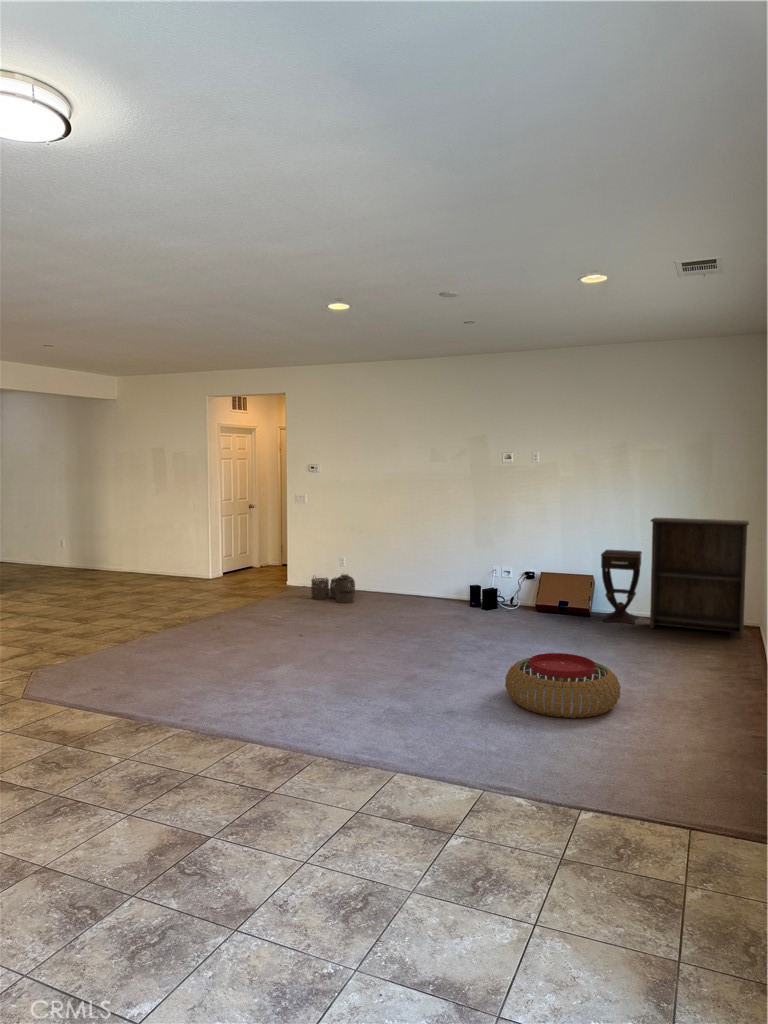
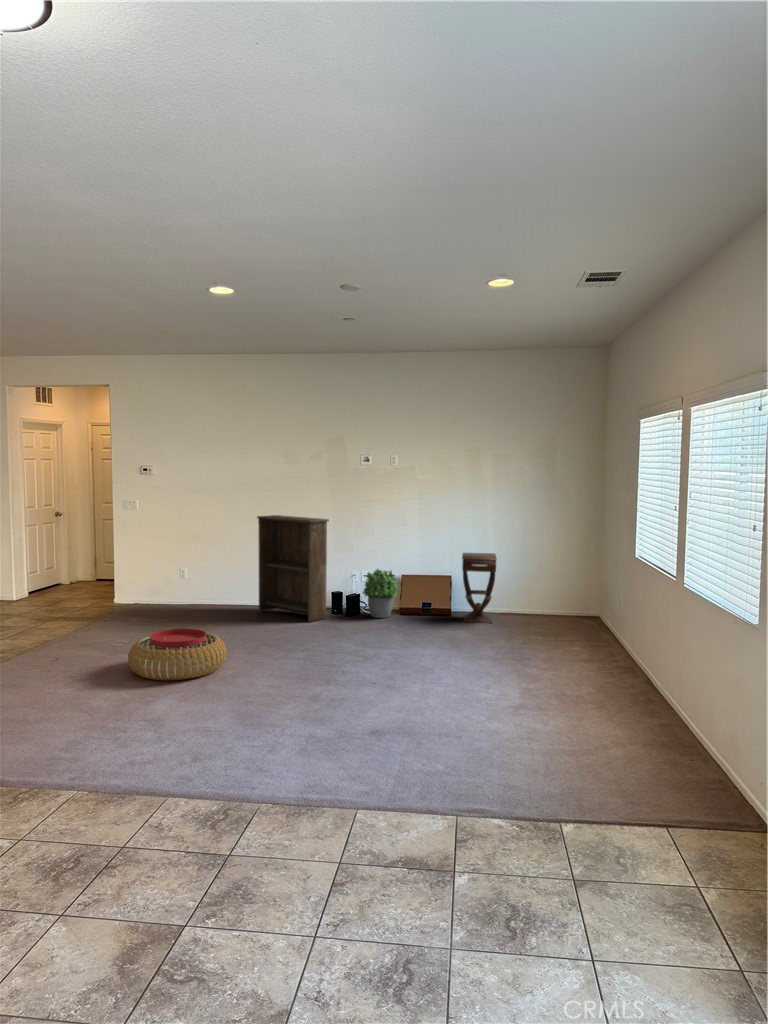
bookshelf: present [650,518,749,638] -> present [257,515,329,622]
potted plant: none [499,563,537,613] -> present [363,569,398,618]
woven basket: present [311,574,355,603] -> none [154,584,205,618]
pouf: present [505,653,621,718] -> present [128,629,226,680]

